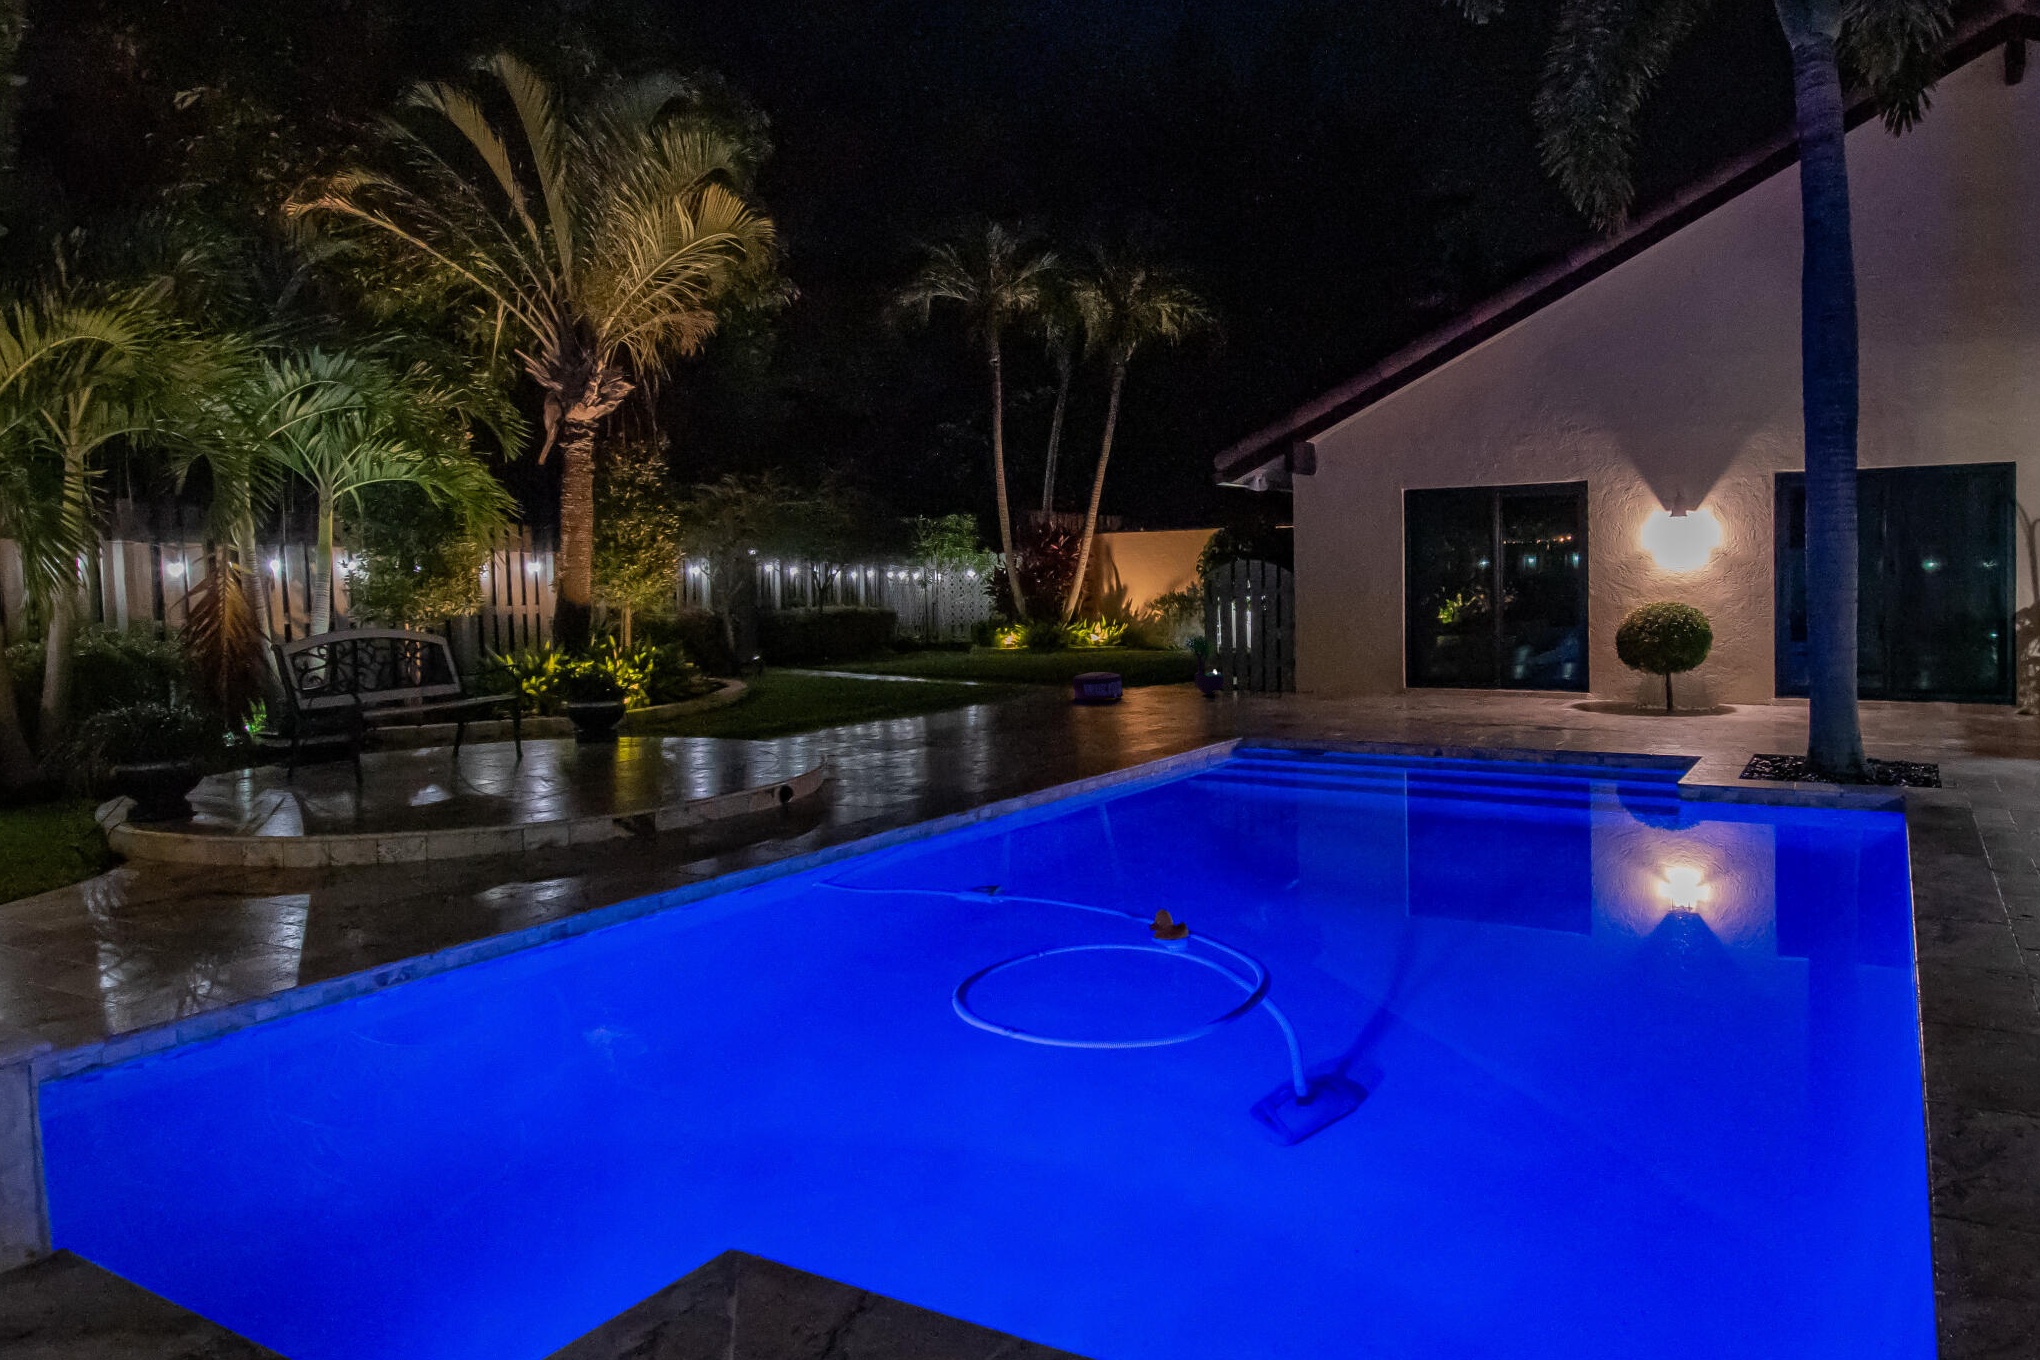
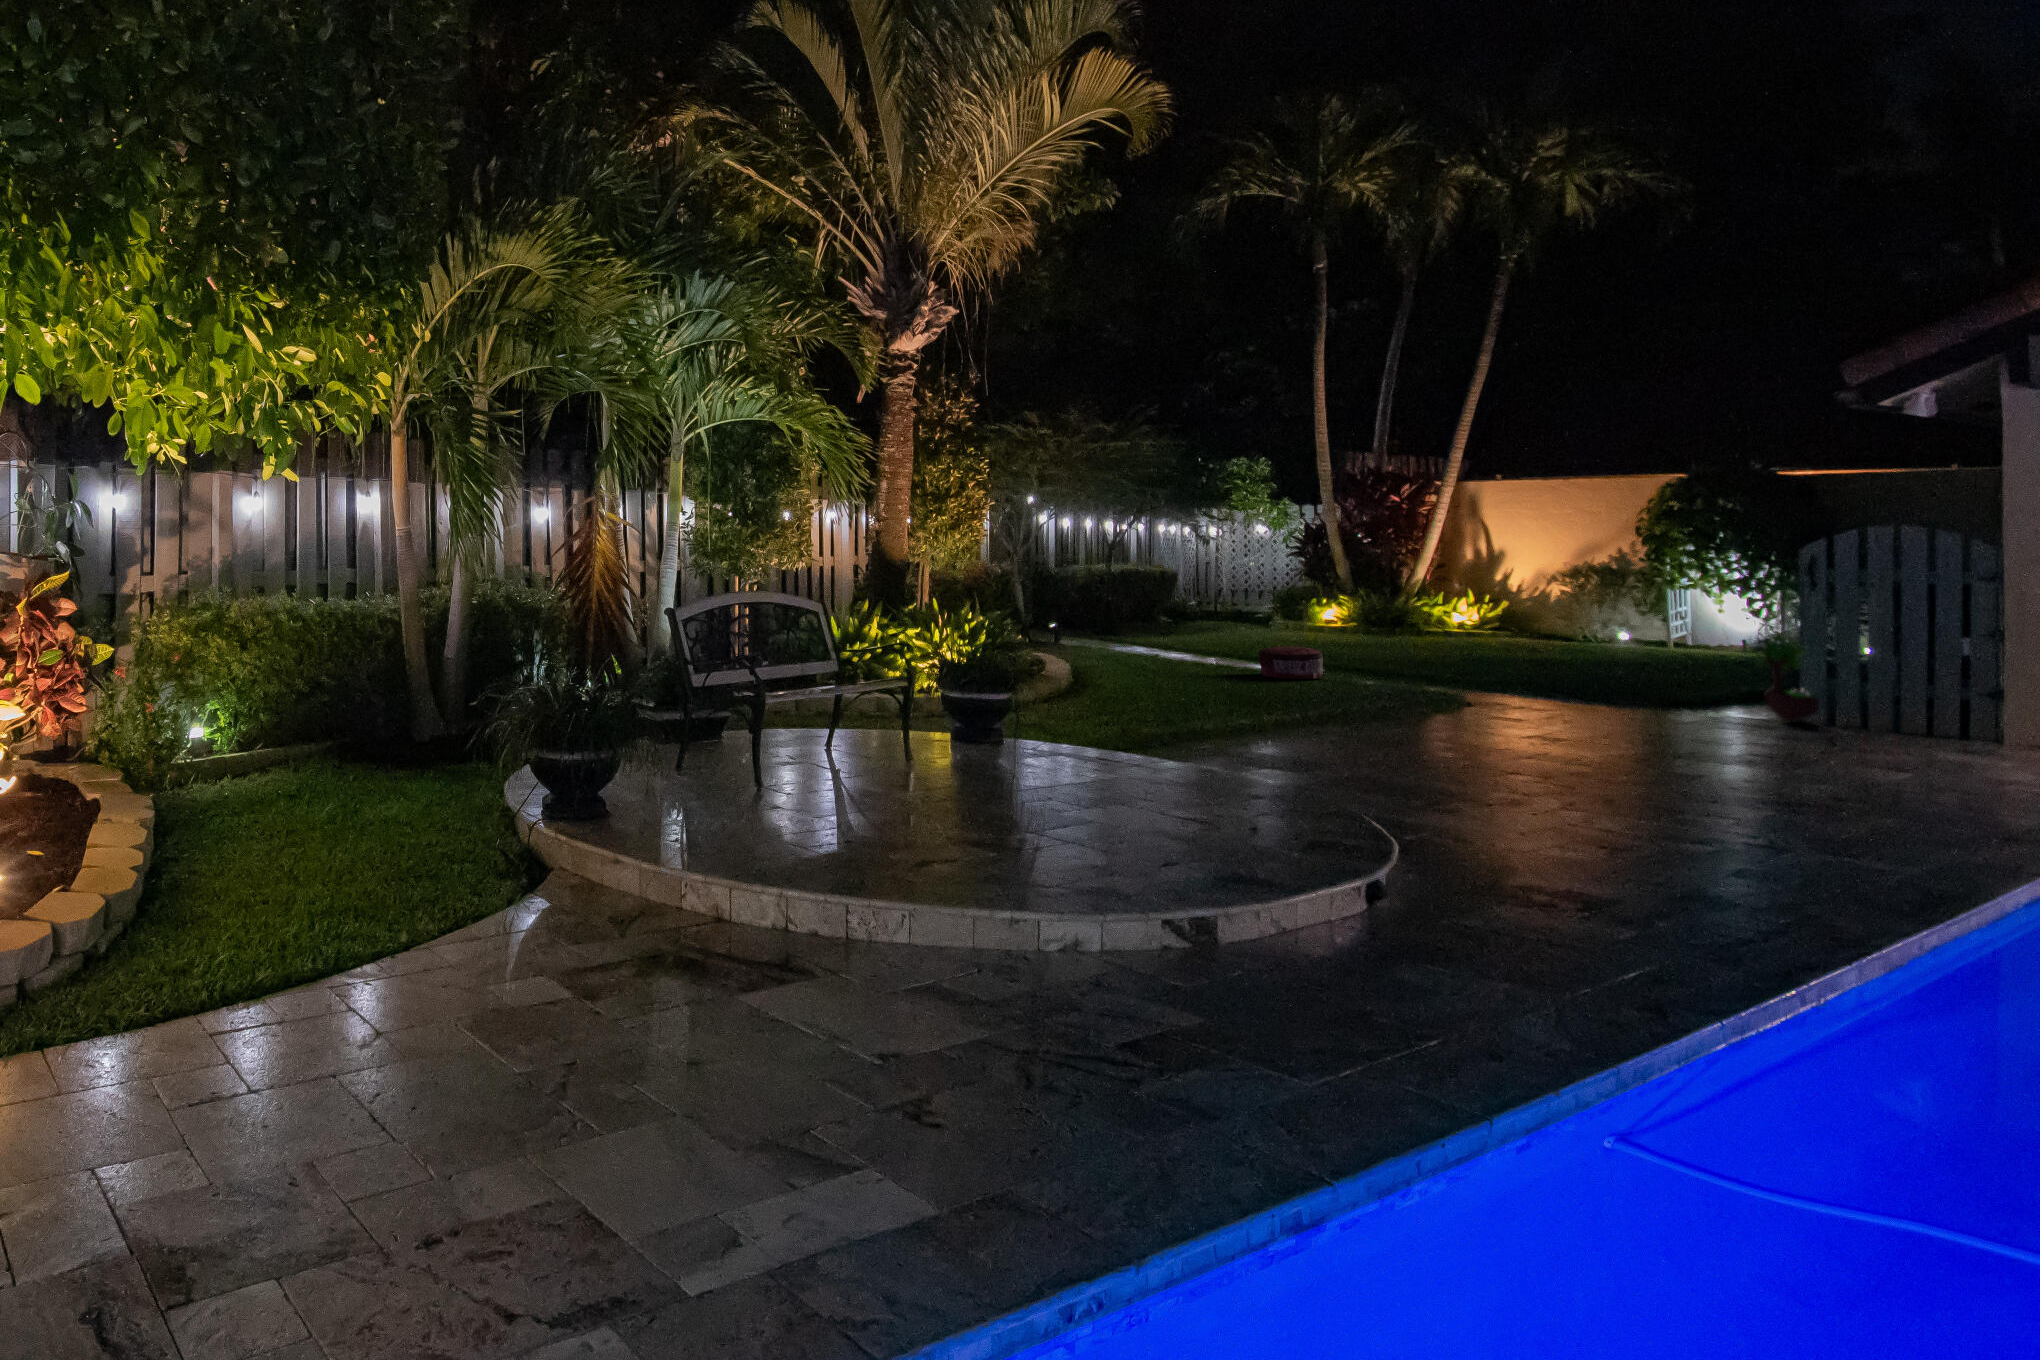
pouf: present [1073,672,1123,700] -> present [1259,646,1326,679]

